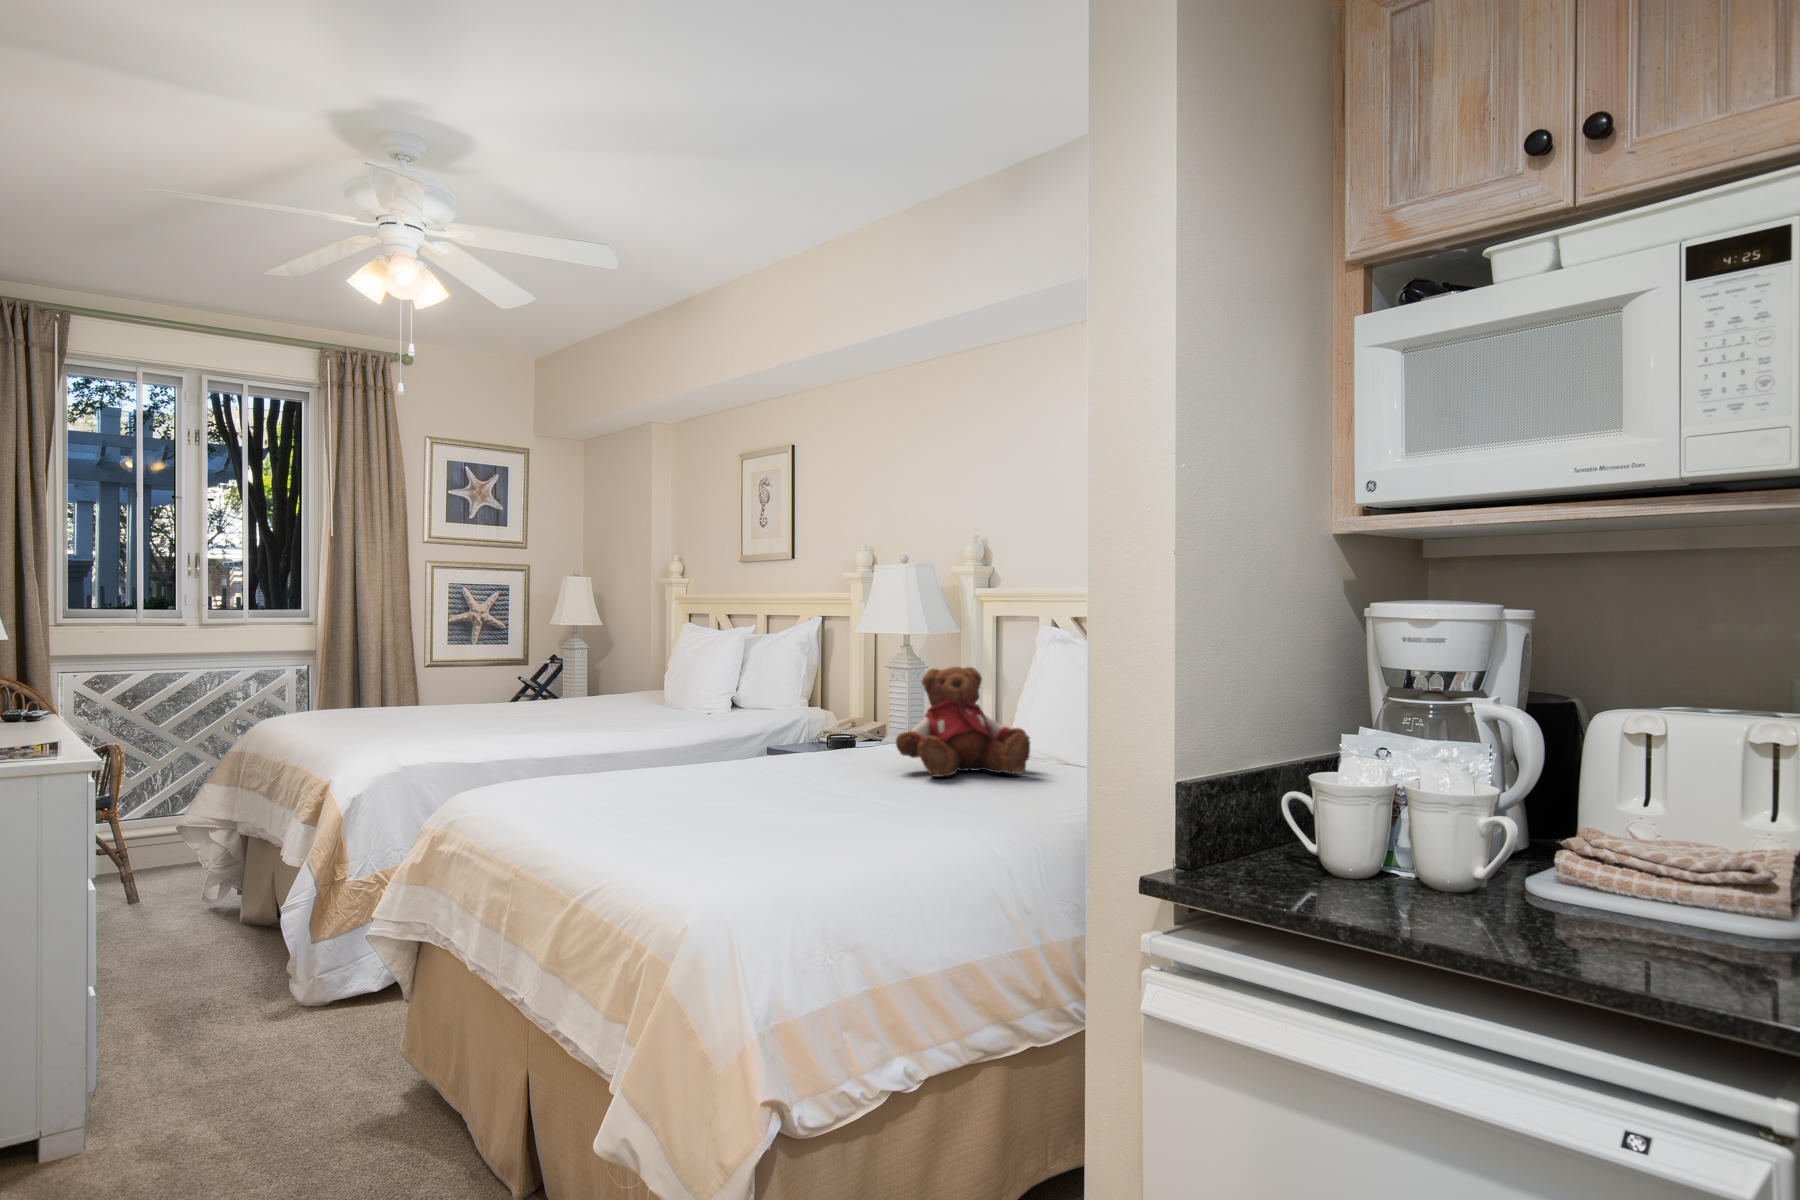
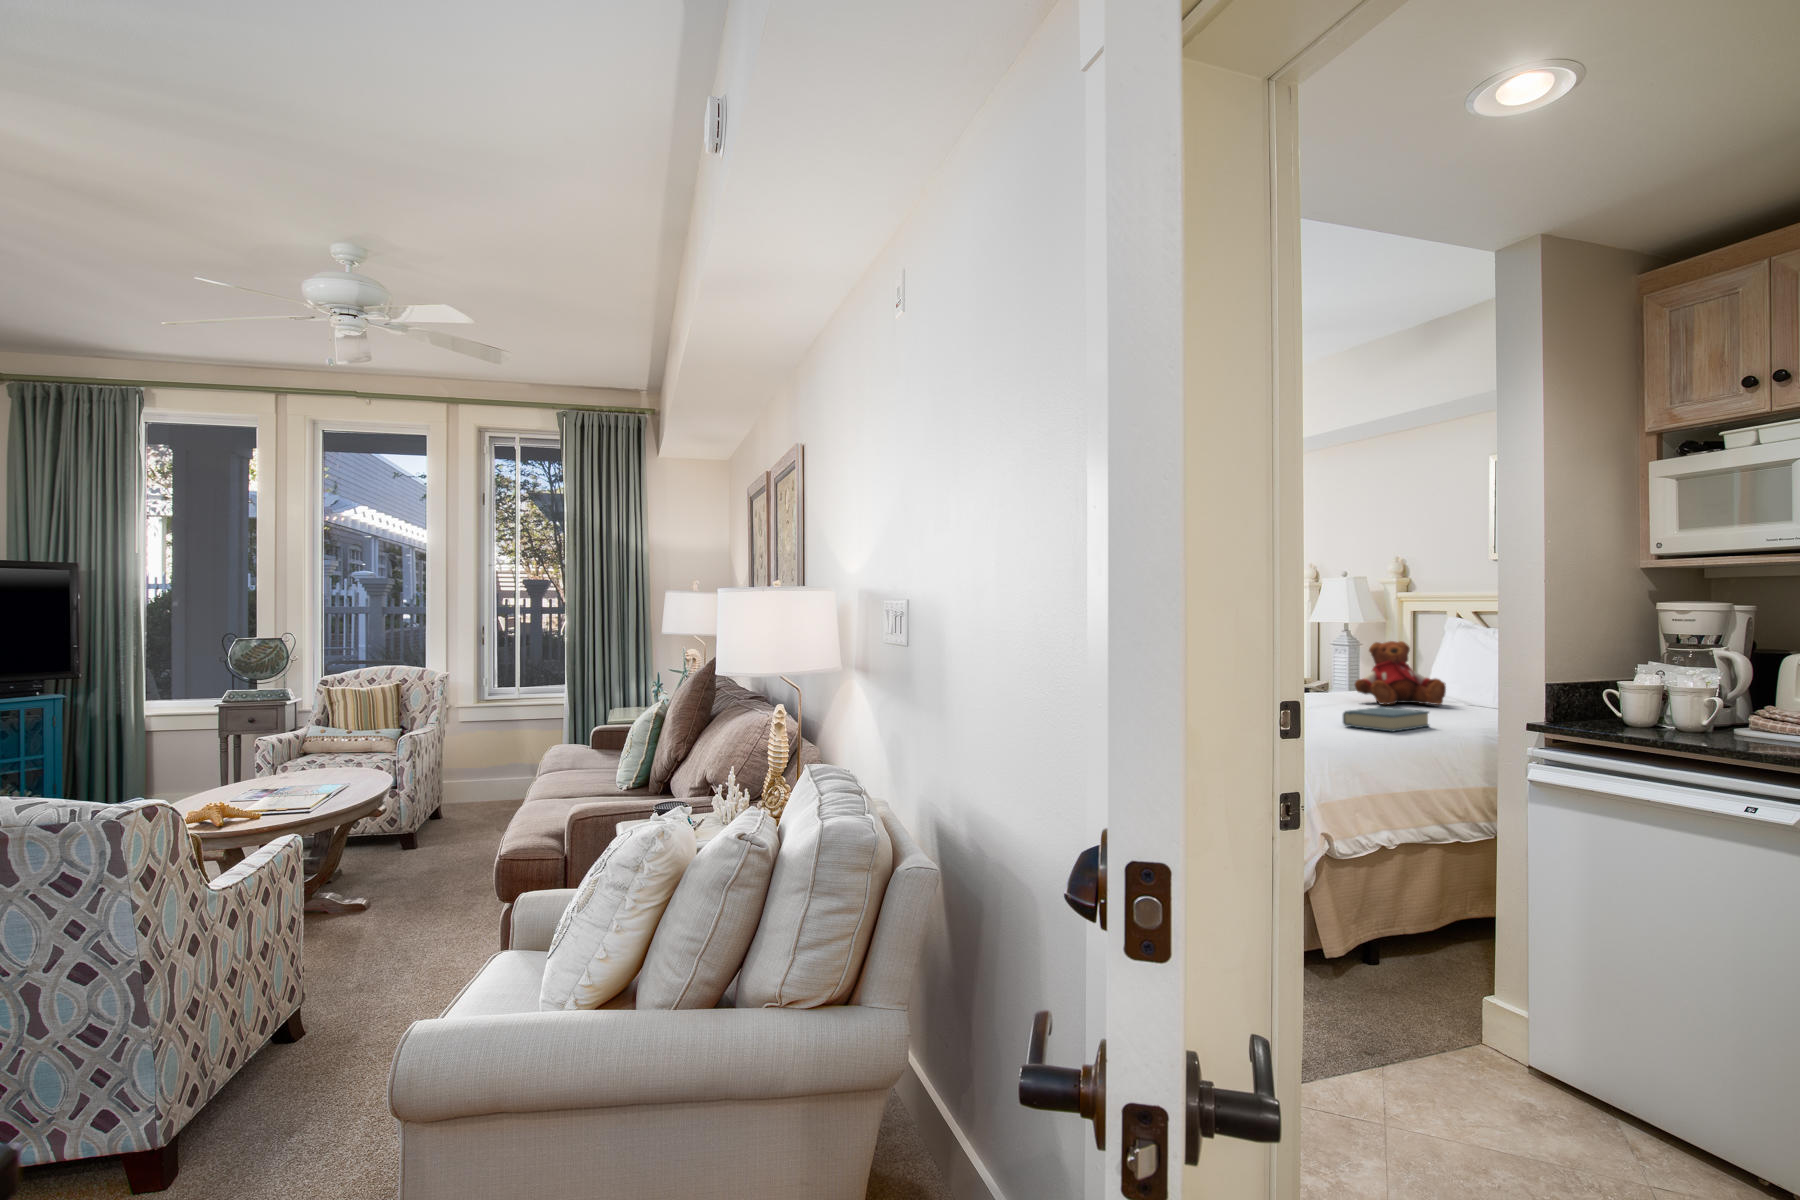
hardback book: none [836,795,989,854] -> present [1343,707,1429,732]

